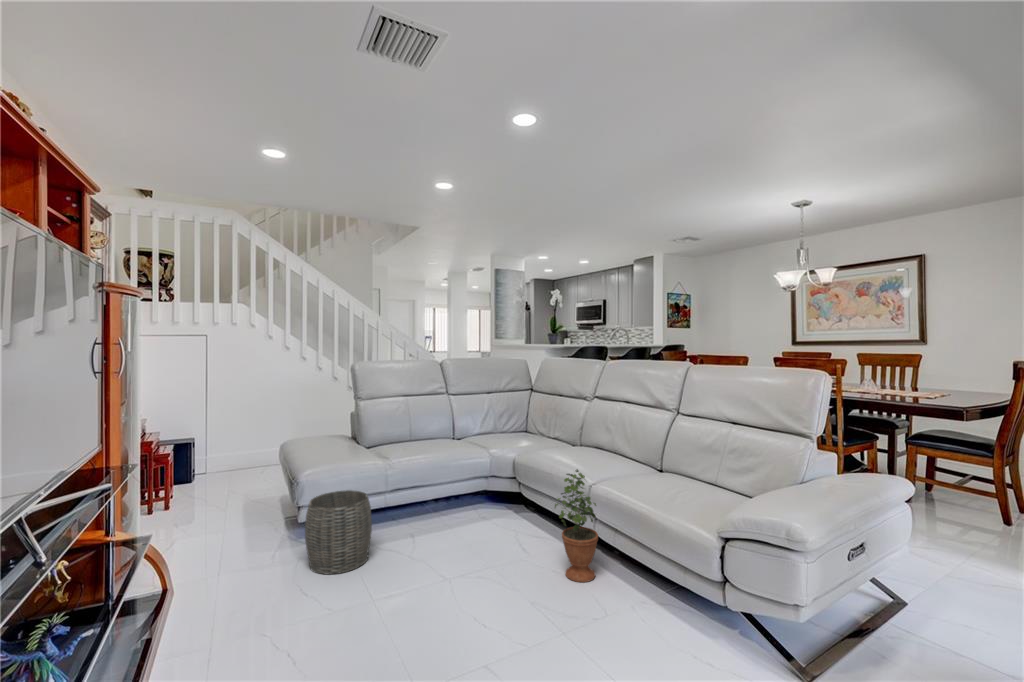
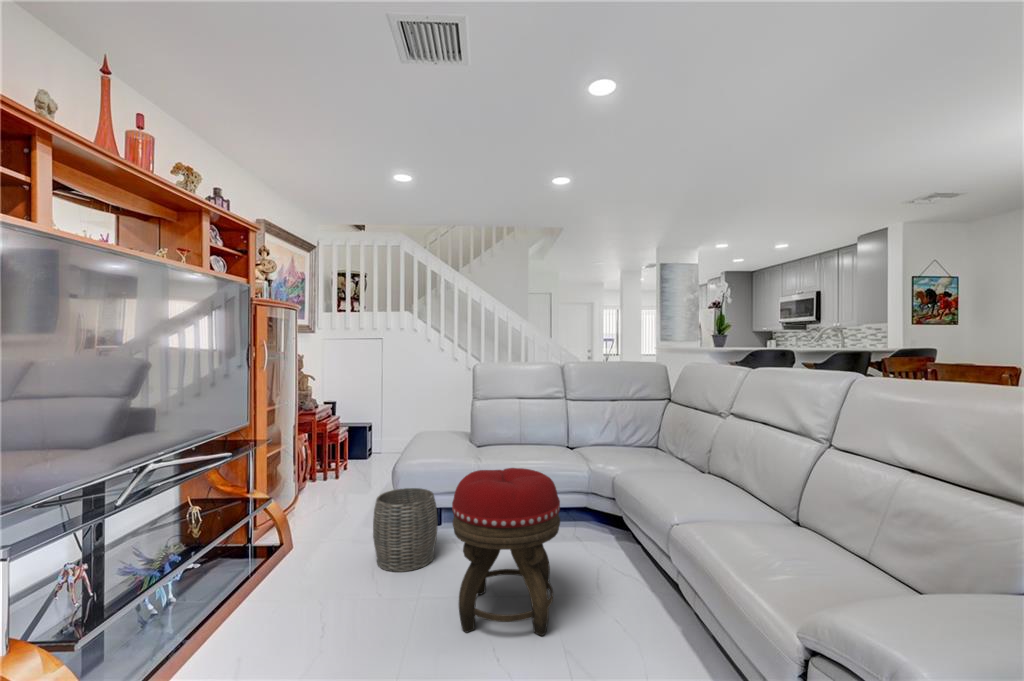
footstool: none [421,458,515,603] -> present [452,468,560,636]
potted plant: present [555,469,598,582] -> none [606,496,668,653]

